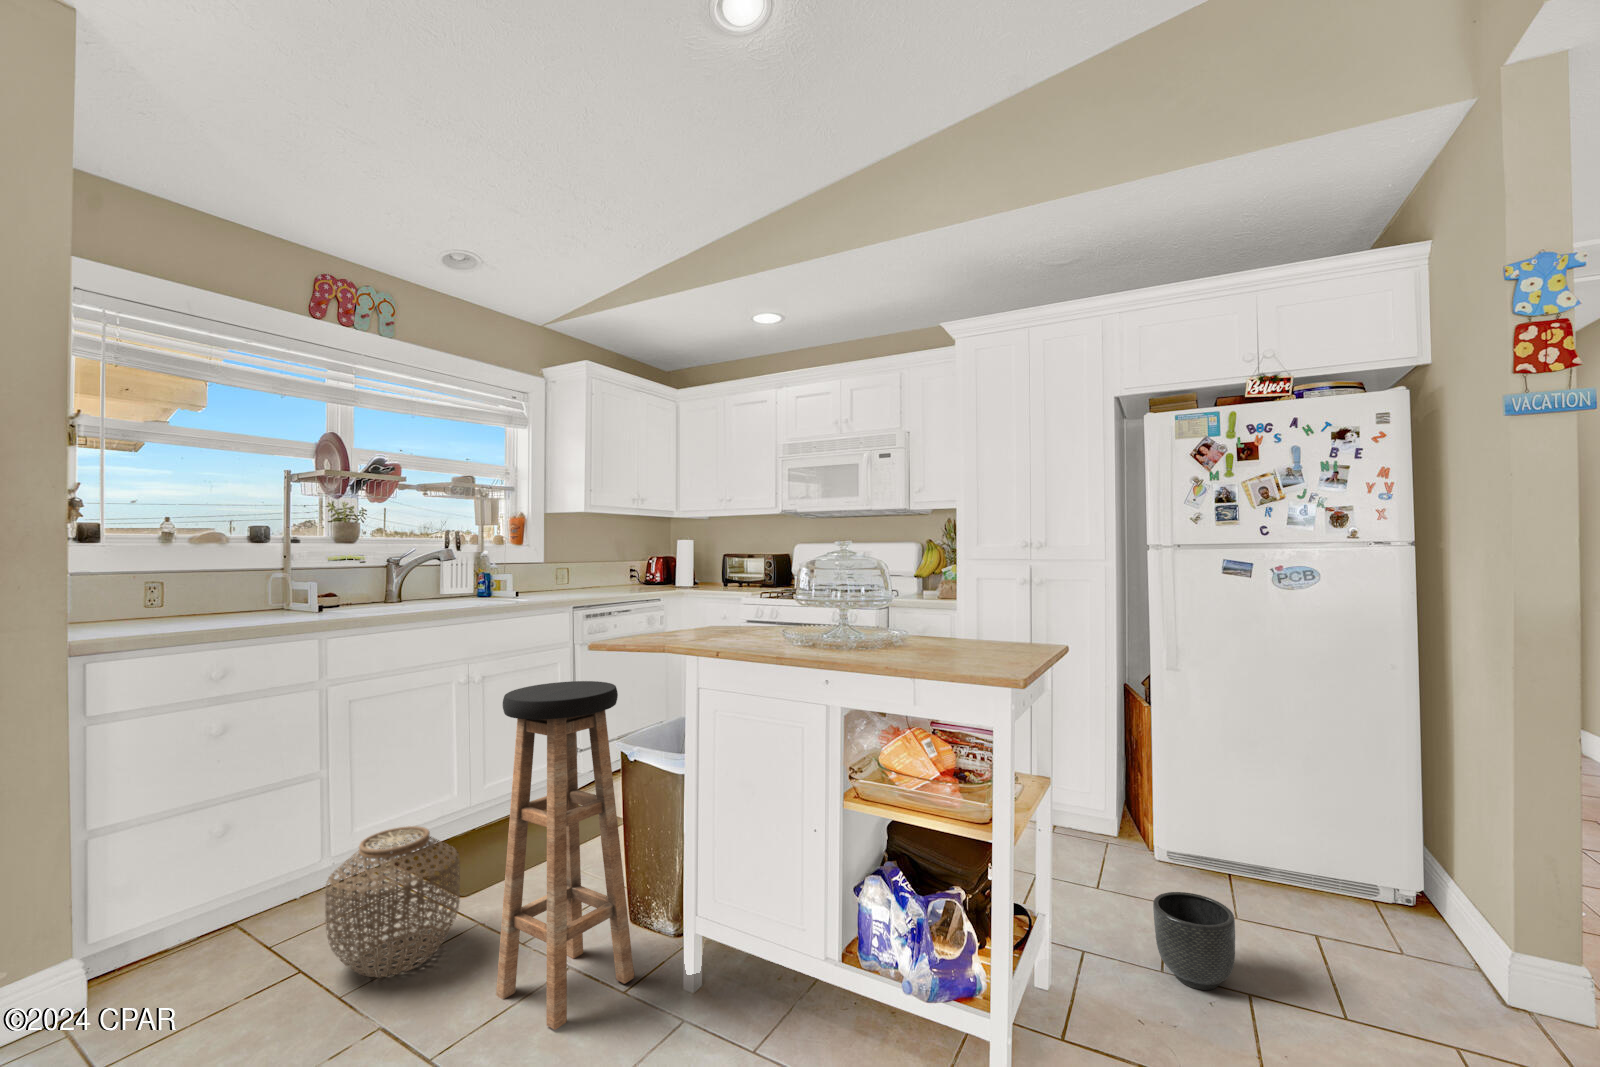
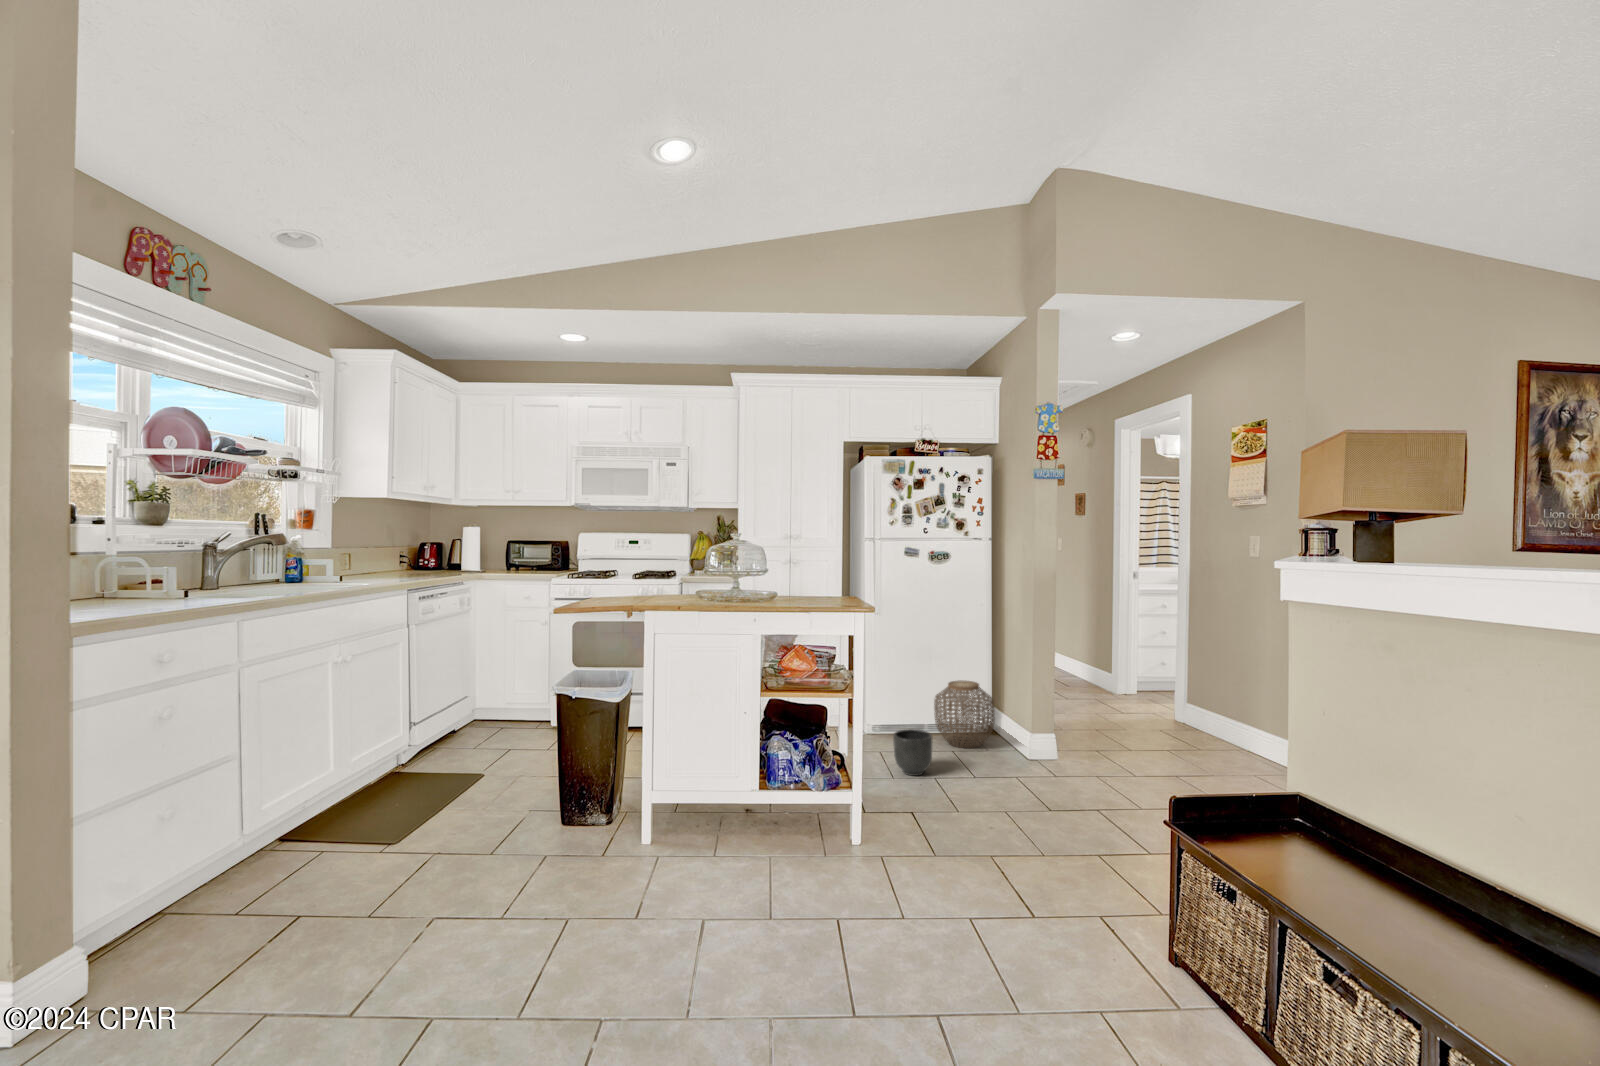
bar stool: present [496,681,634,1030] -> none [511,632,608,872]
woven basket: present [325,826,460,977] -> present [934,680,994,748]

